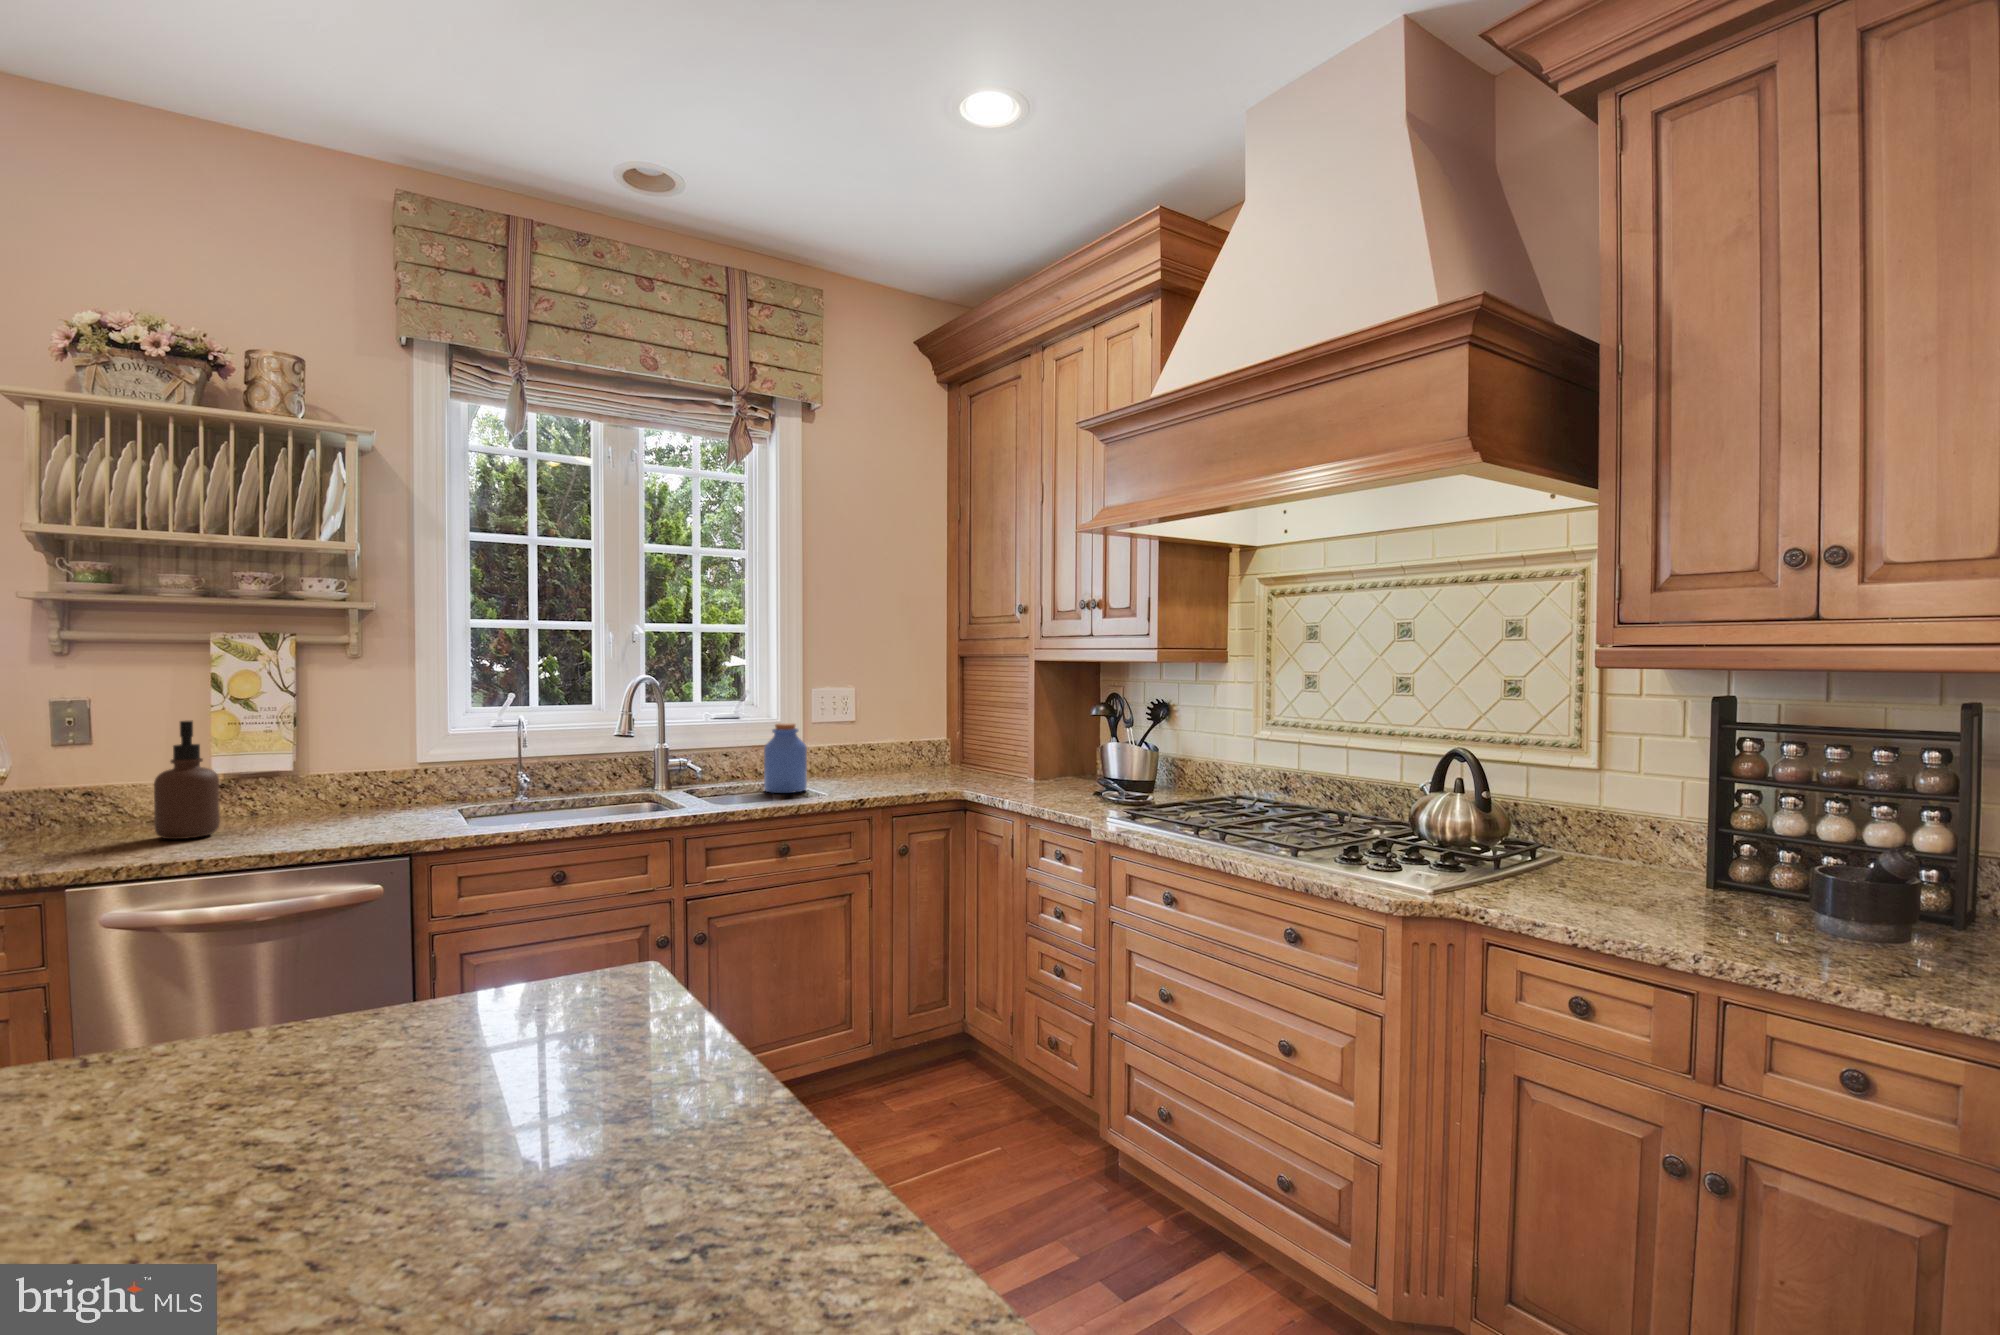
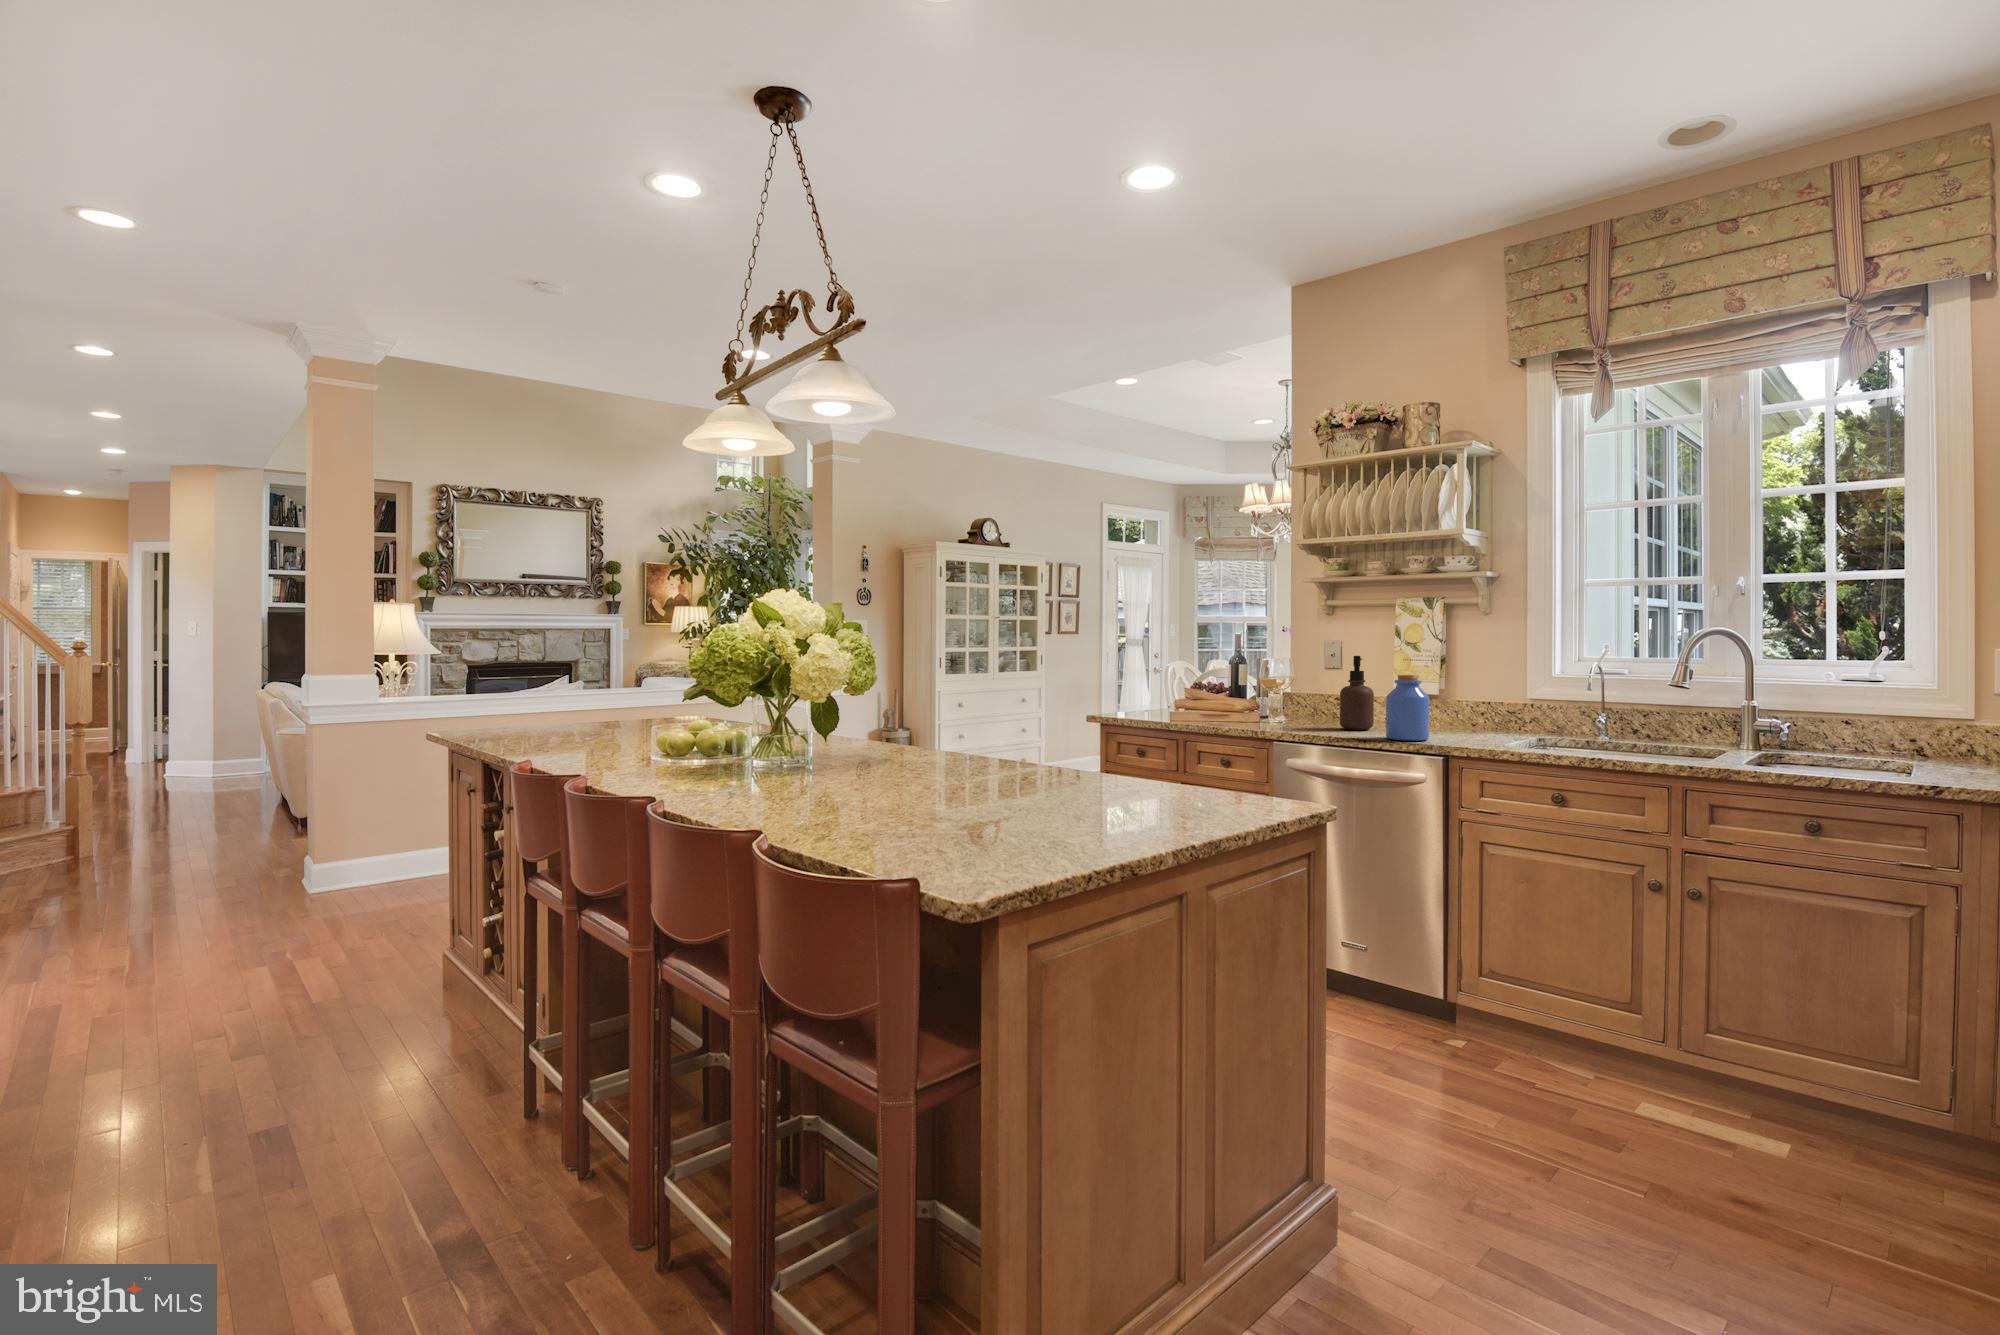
jar: present [764,723,807,793] -> present [1386,675,1429,741]

